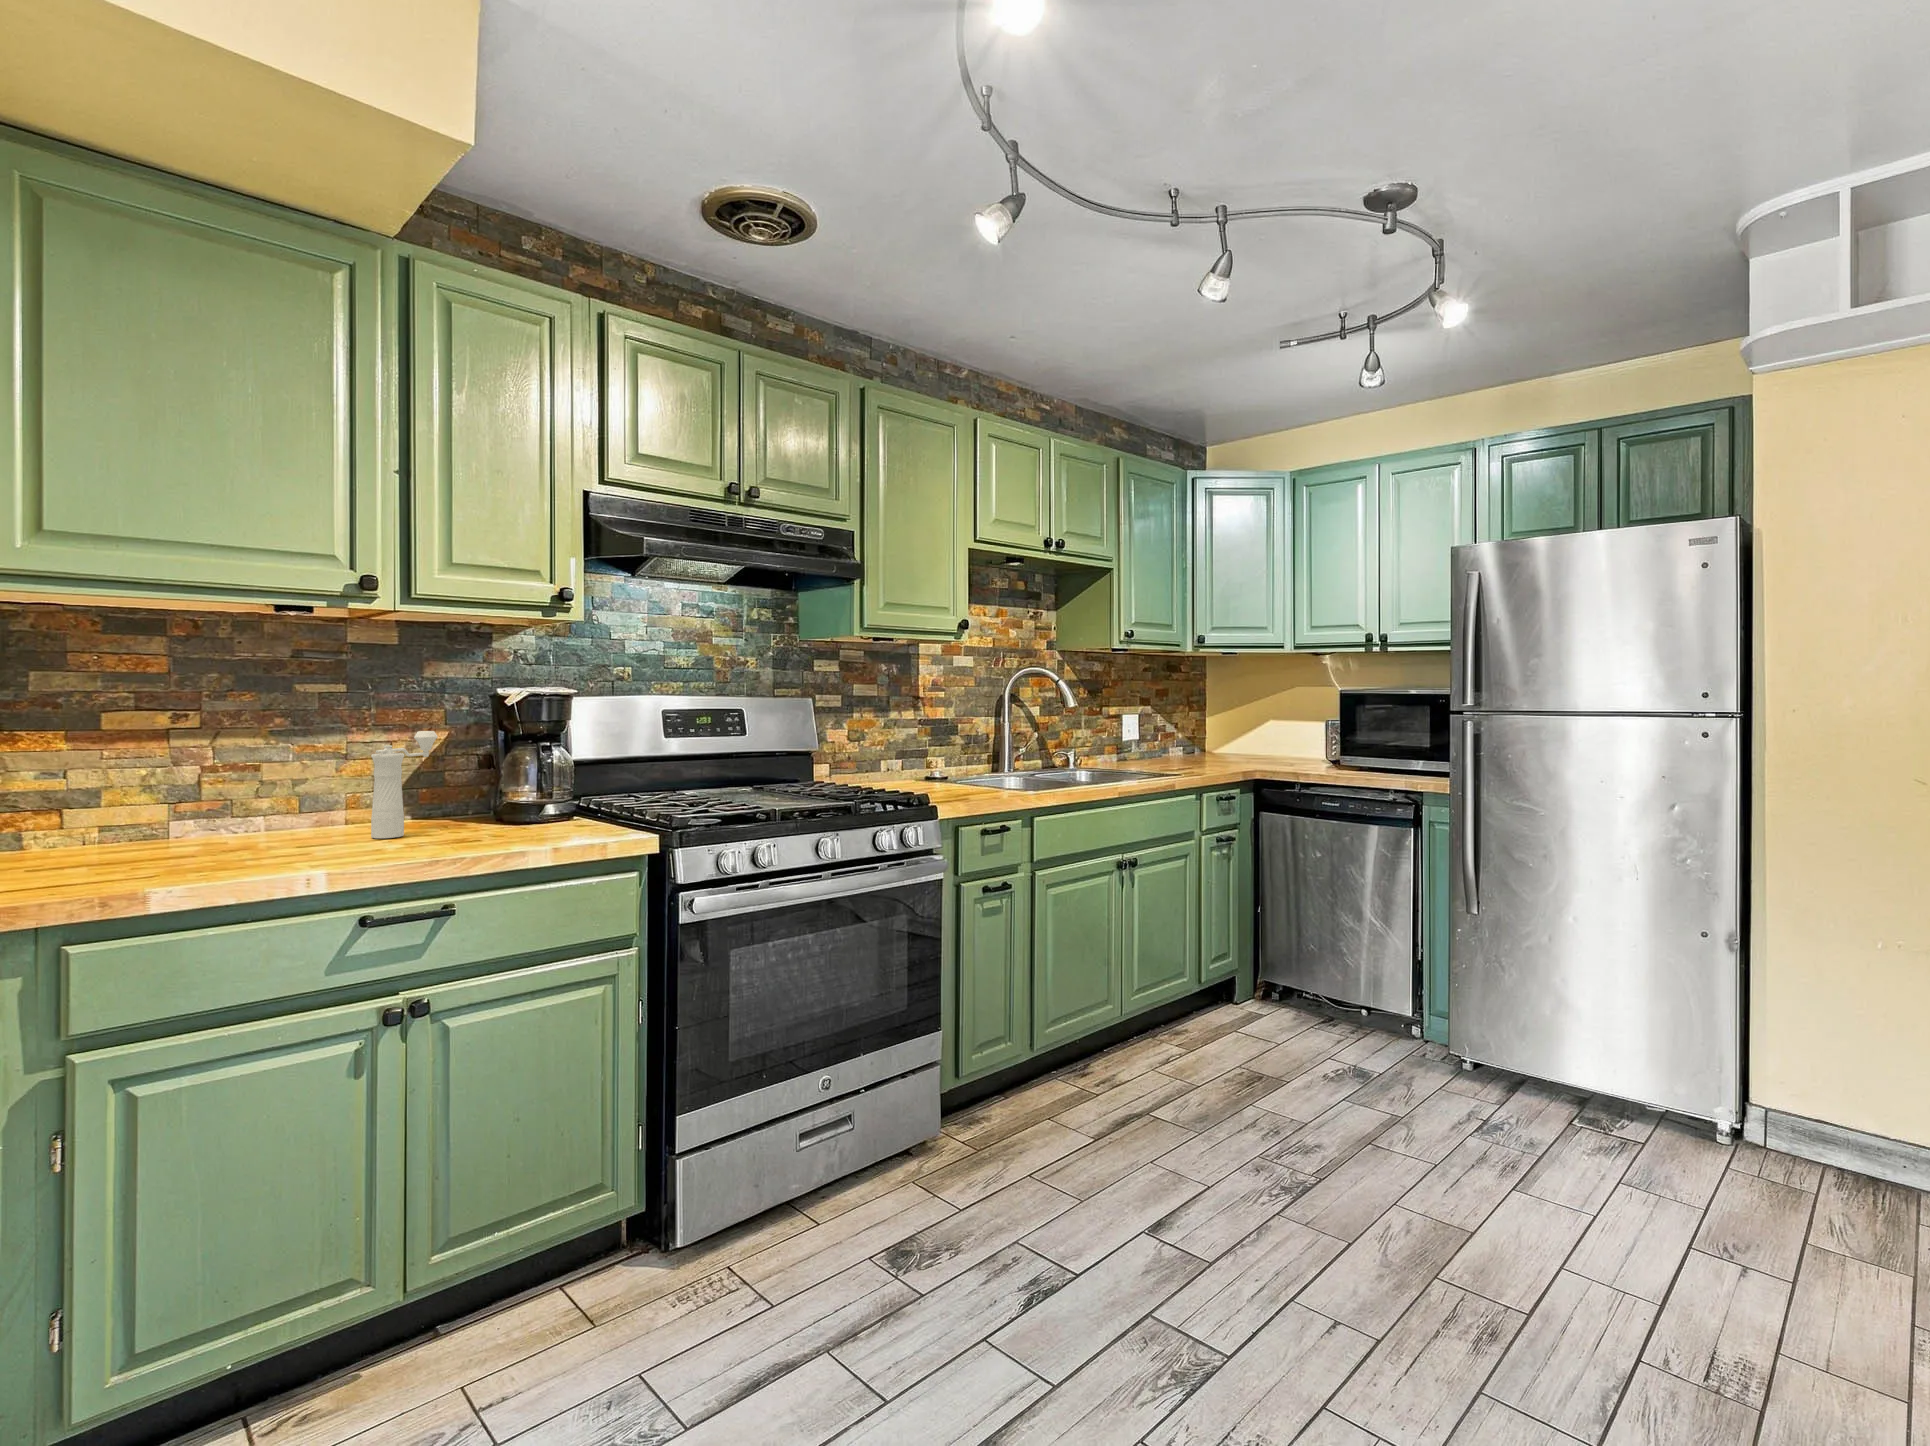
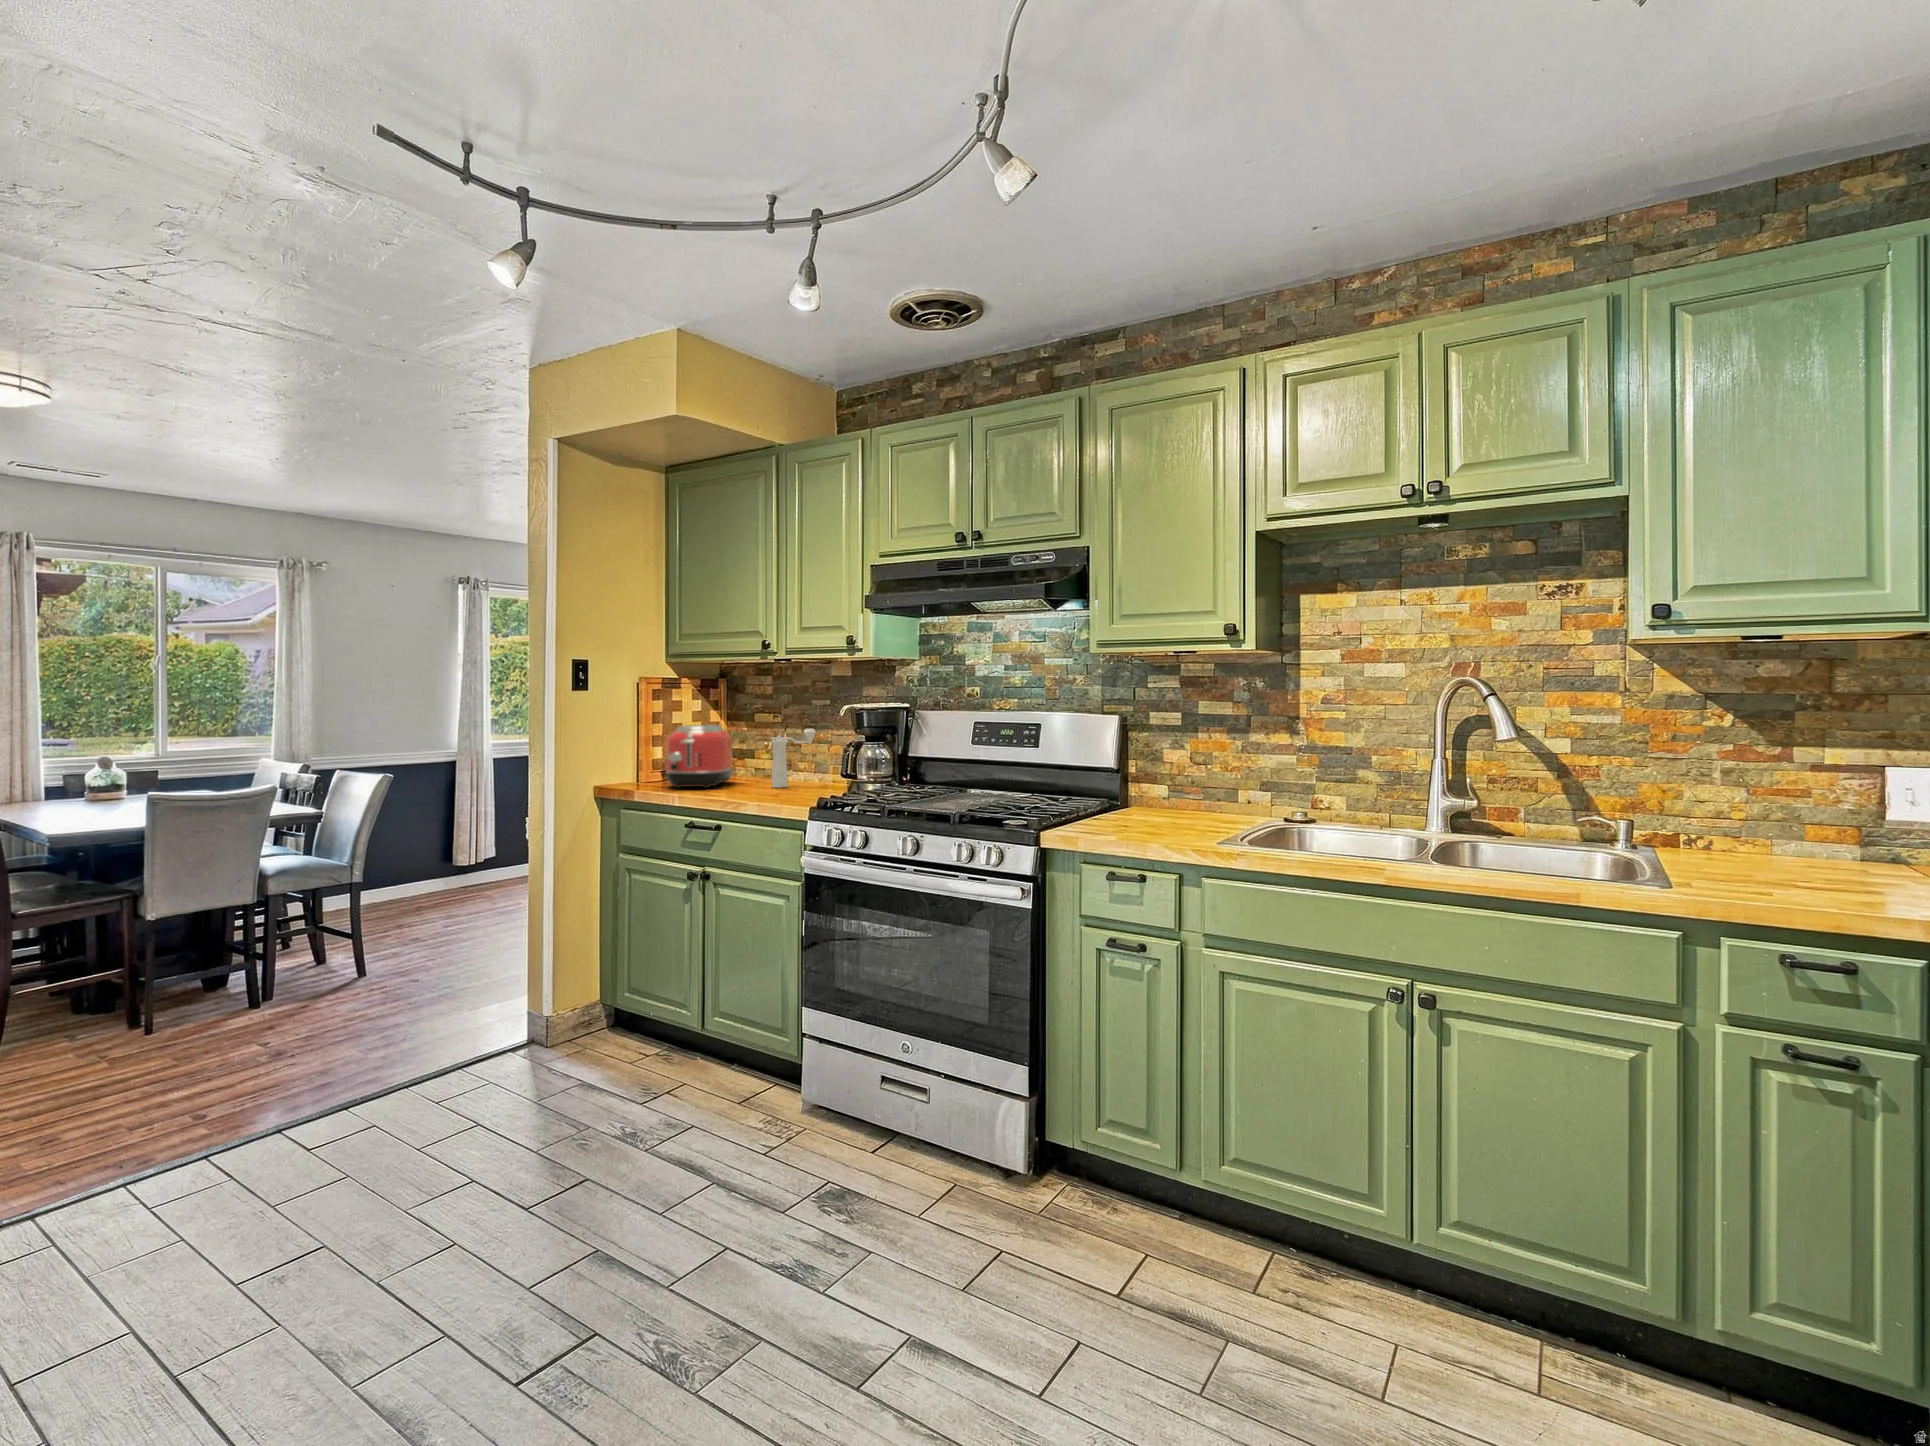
toaster: none [121,734,323,869] -> present [667,725,733,788]

